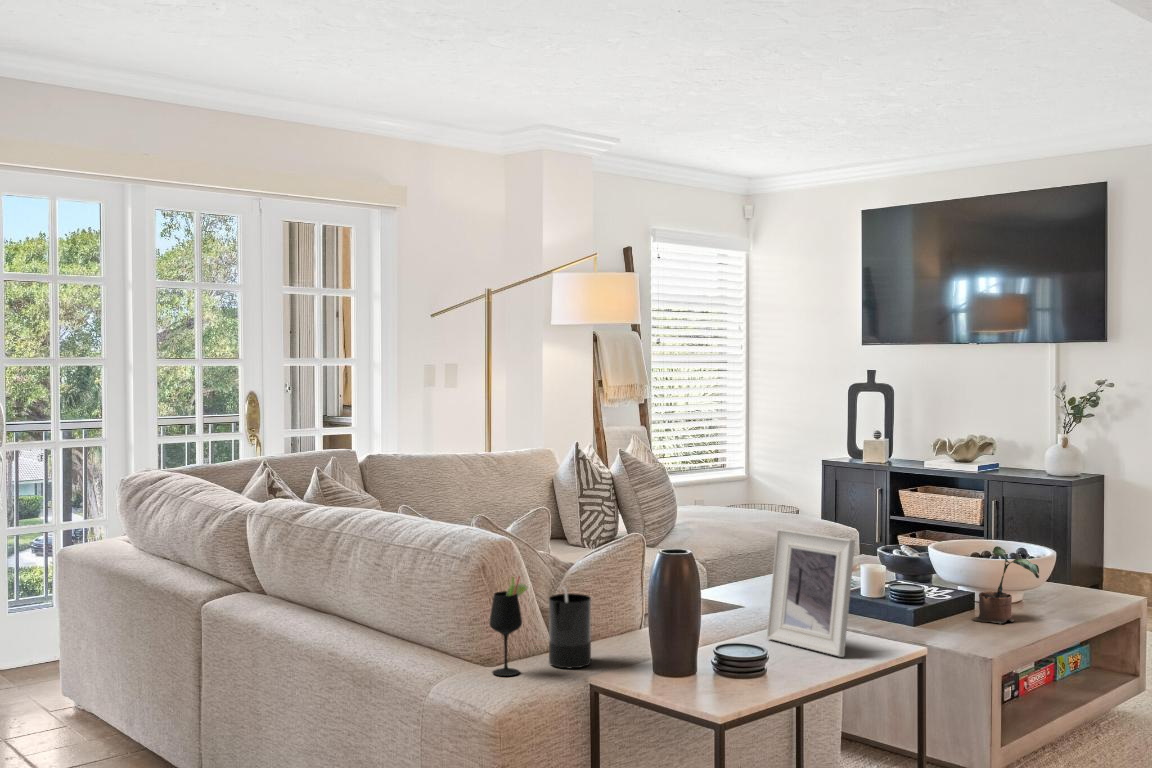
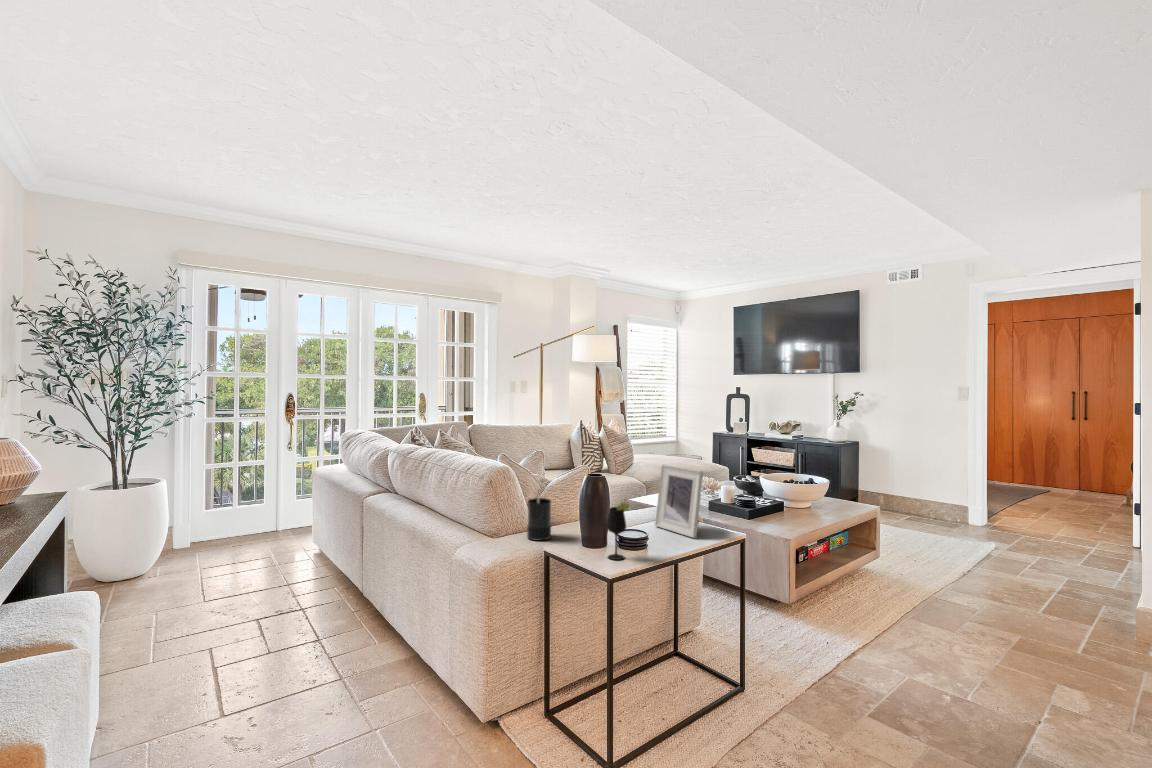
potted plant: present [971,546,1039,624] -> none [781,477,819,520]
wine glass: present [490,576,528,676] -> present [606,500,630,560]

